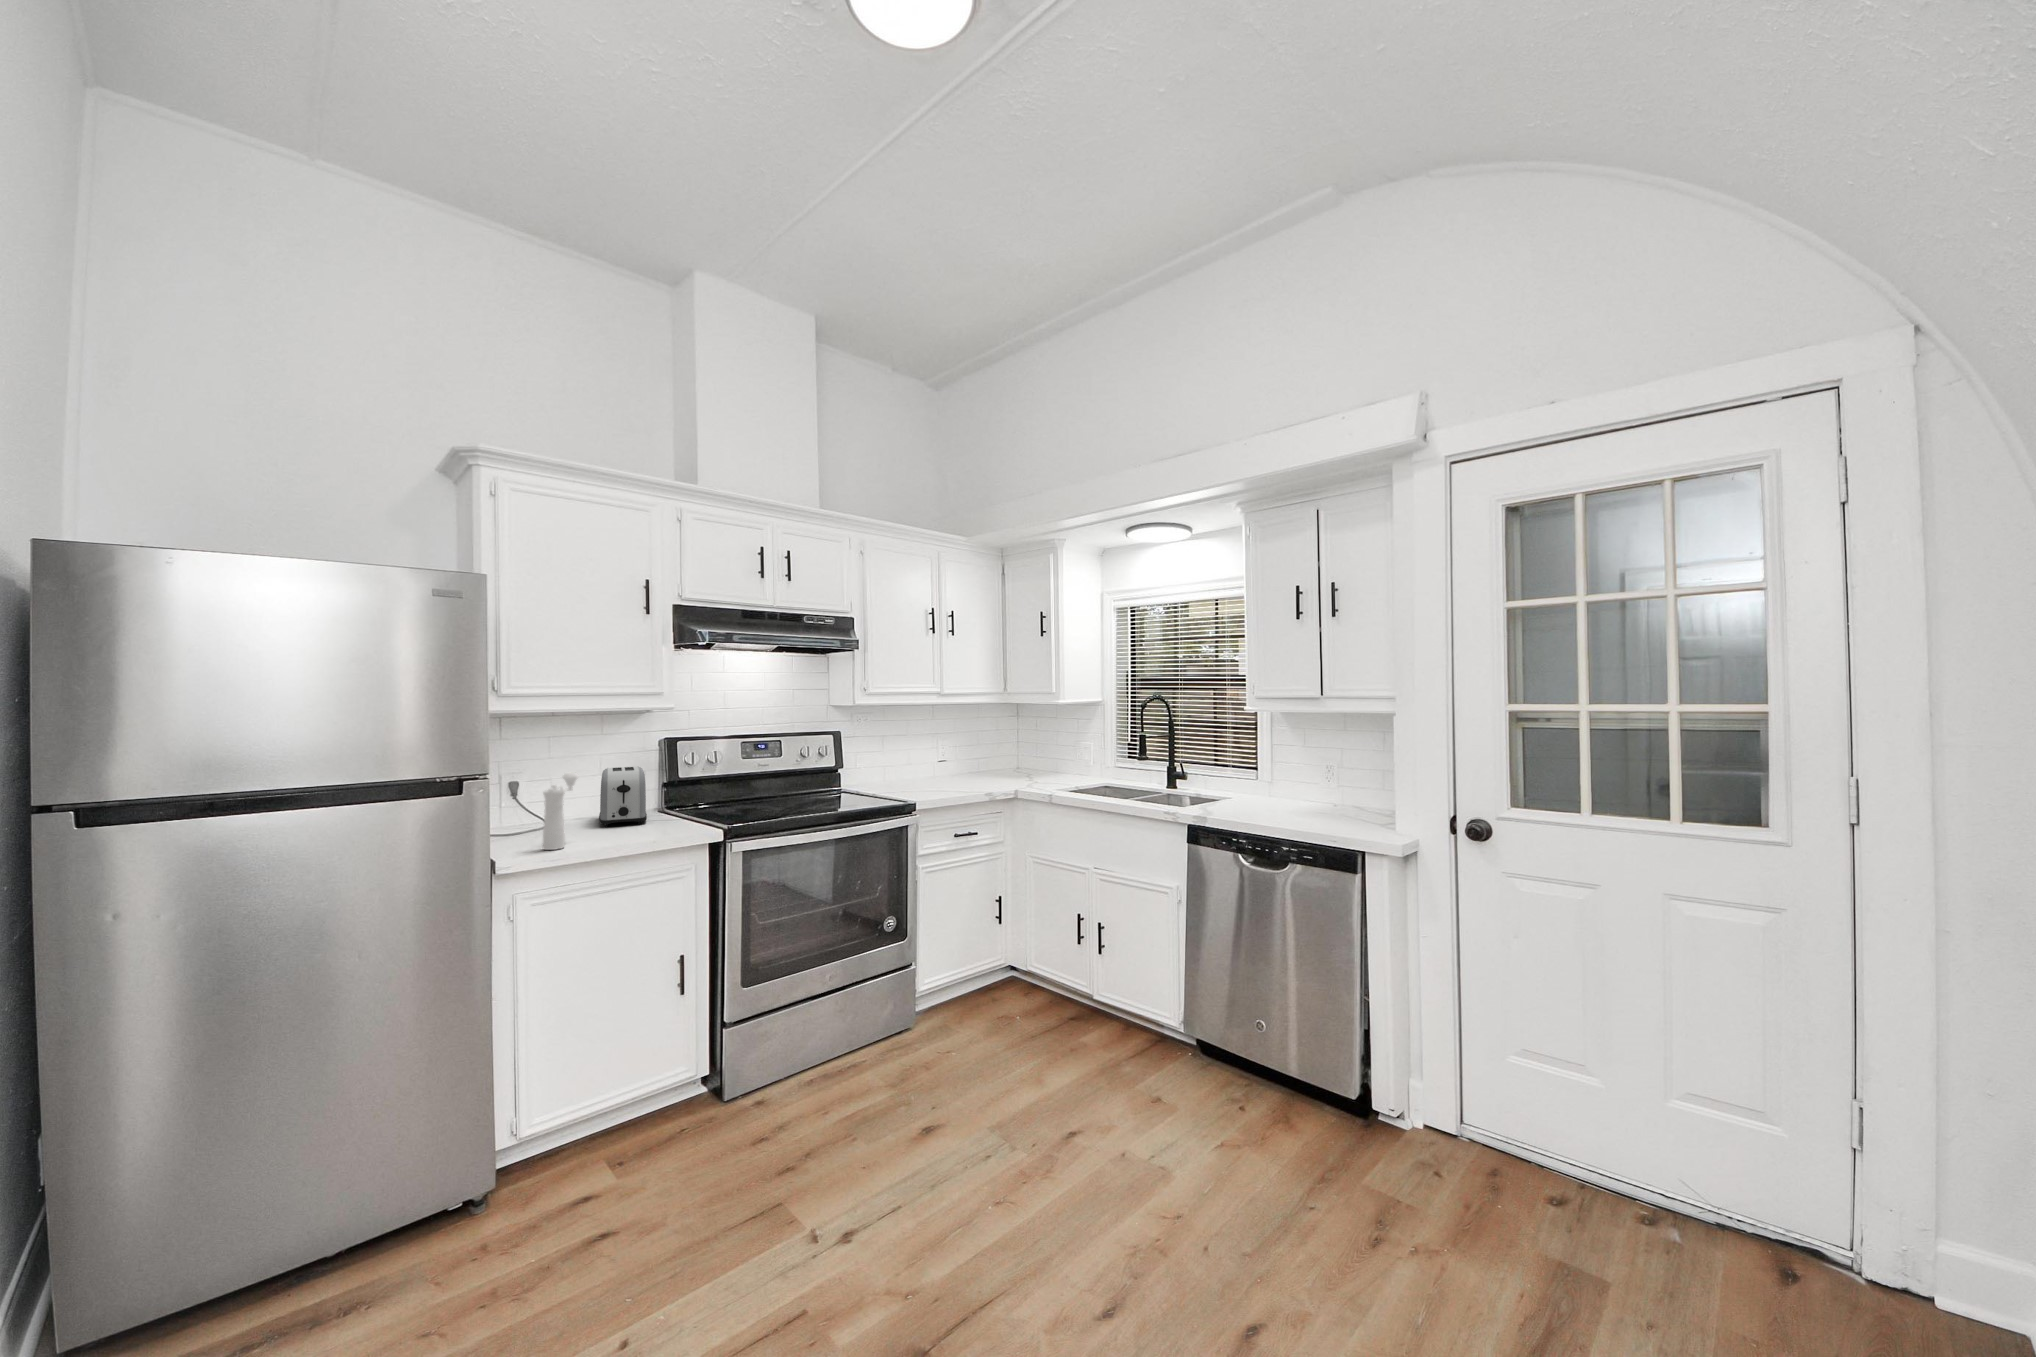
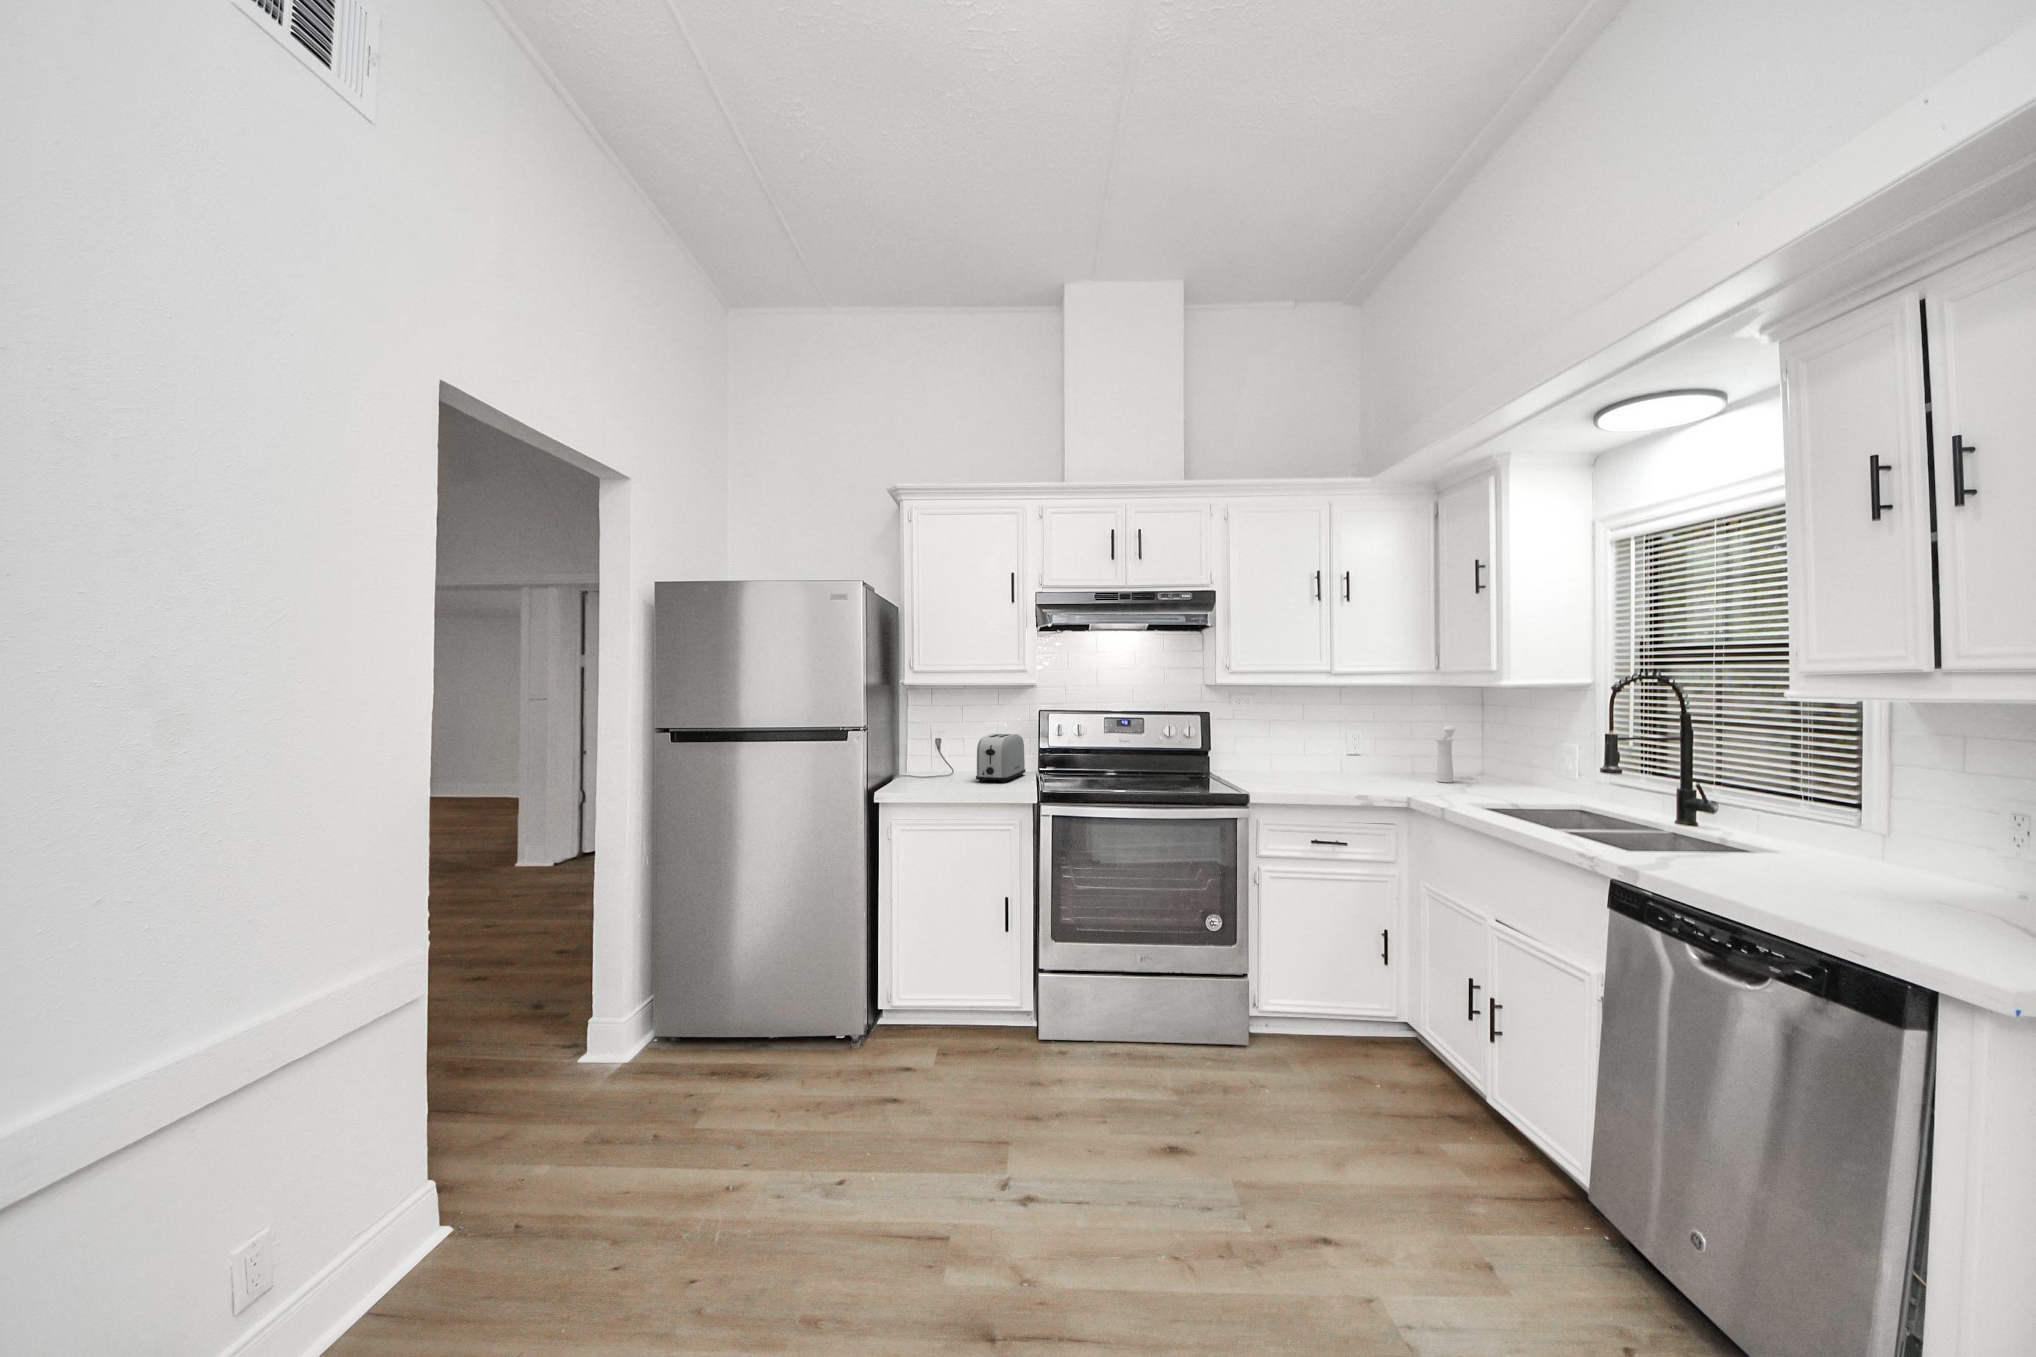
pepper mill: present [543,772,578,850] -> present [1436,726,1456,783]

